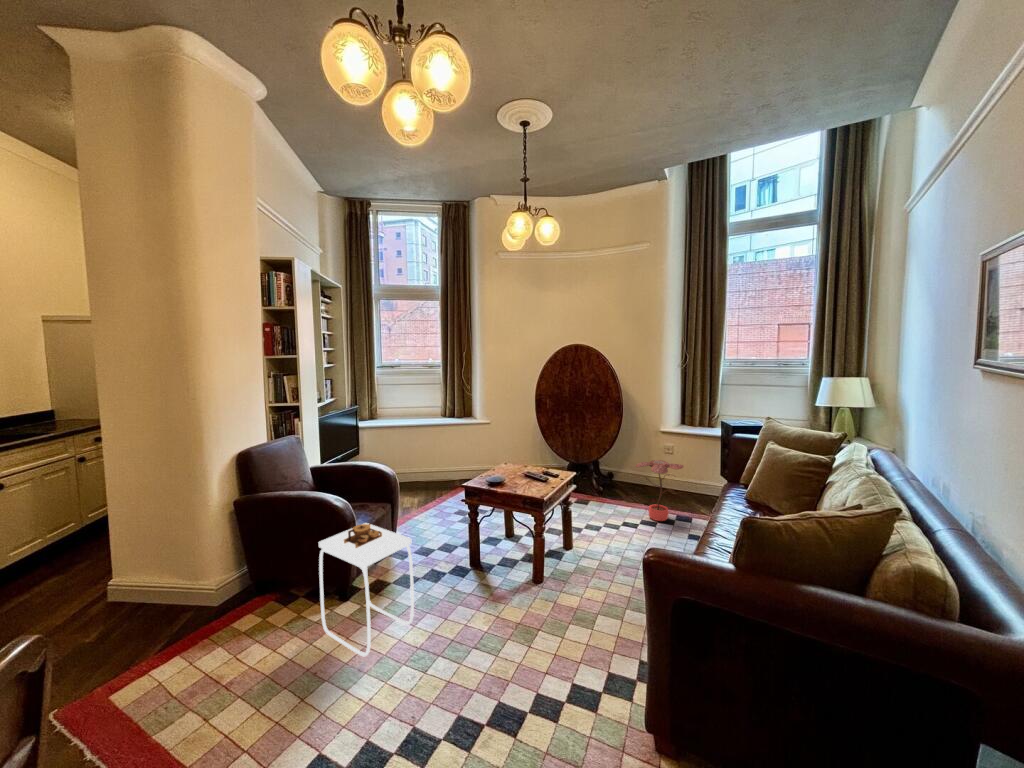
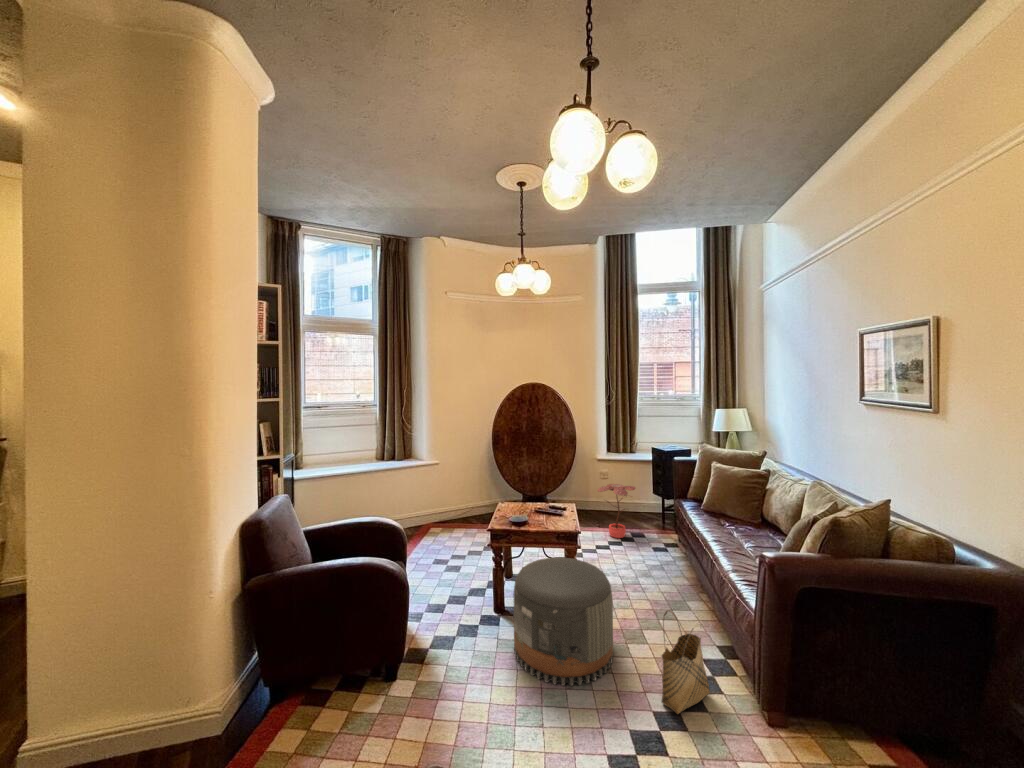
side table: present [319,523,414,656] -> none [394,581,494,733]
pouf: none [451,523,551,649] -> present [513,557,613,686]
woven basket: none [550,596,614,704] -> present [662,610,709,714]

